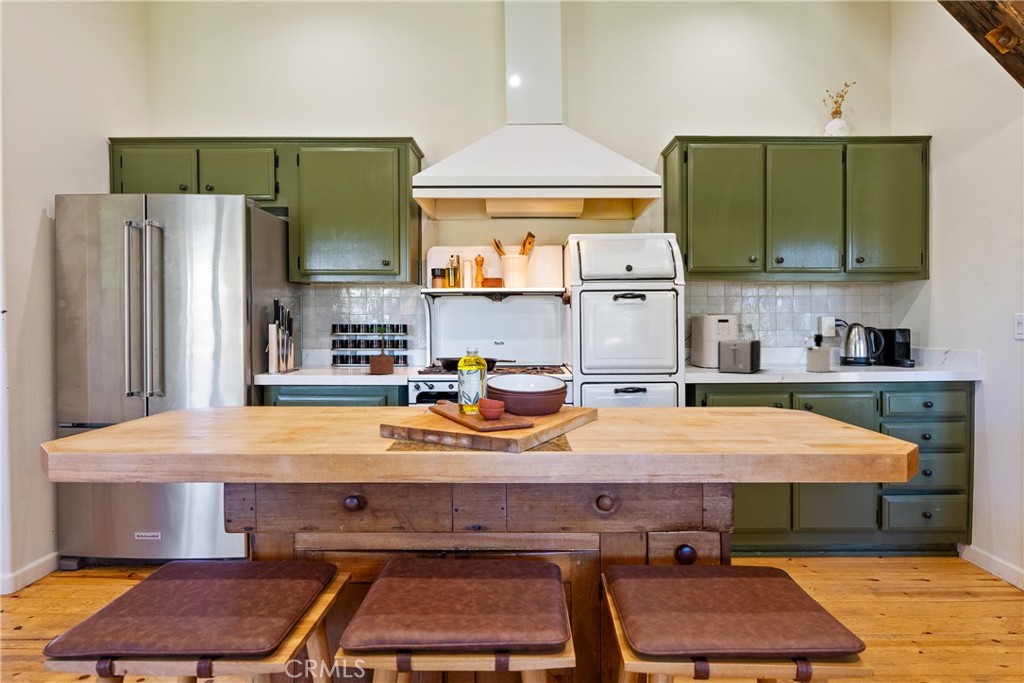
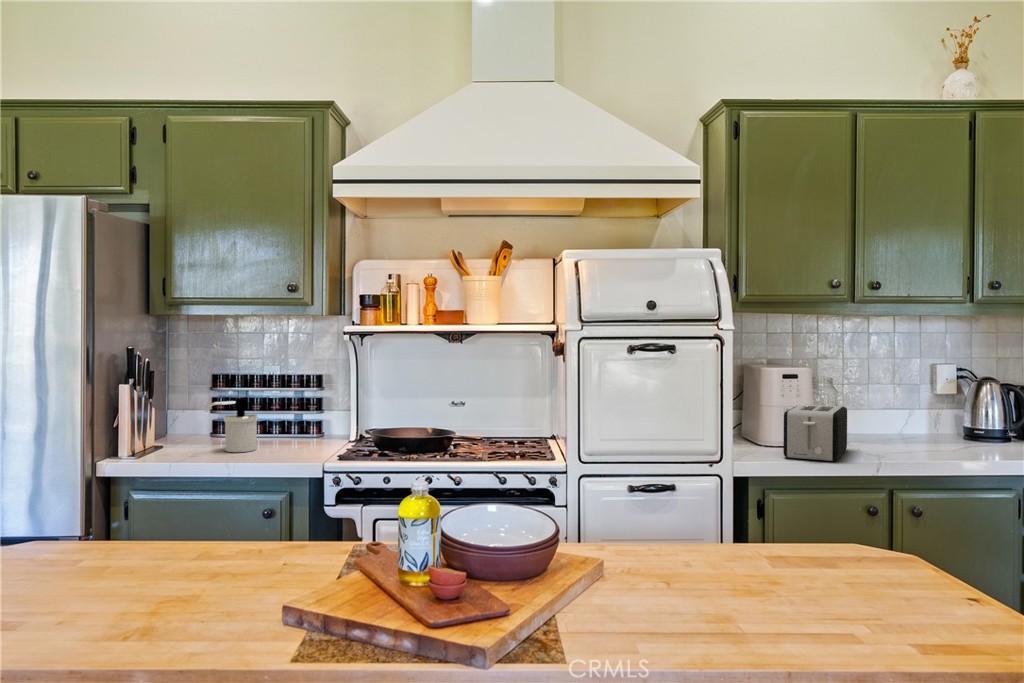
potted plant: present [370,327,394,374] -> none [258,389,299,461]
soap dispenser: present [804,334,831,372] -> present [205,398,258,452]

